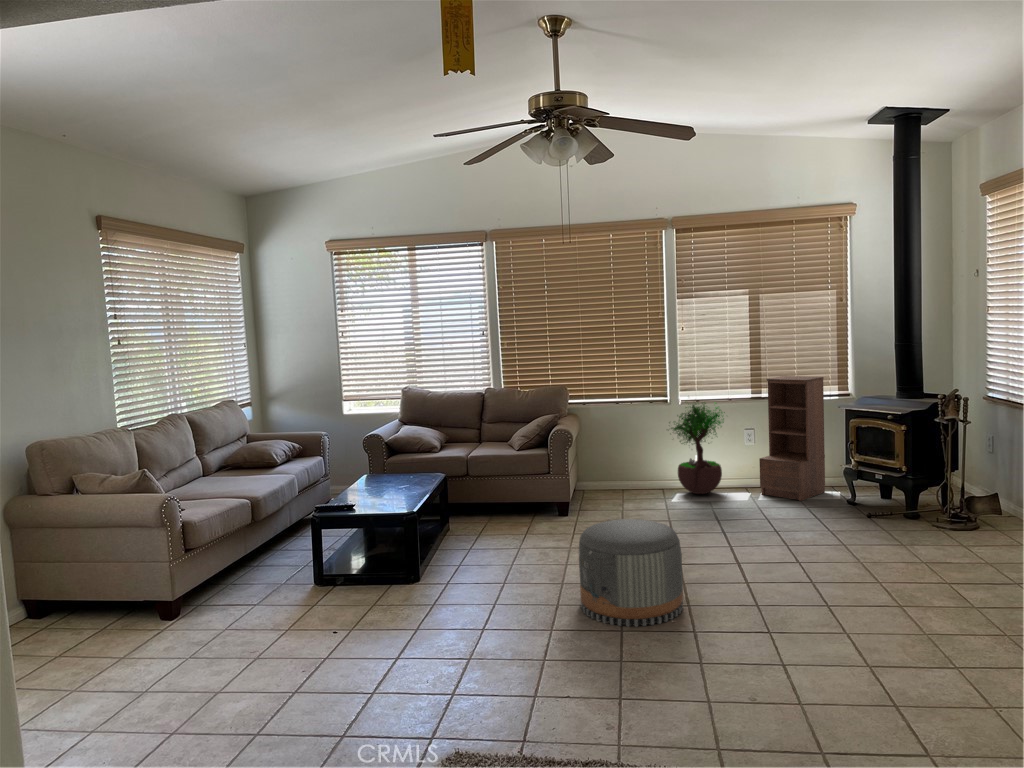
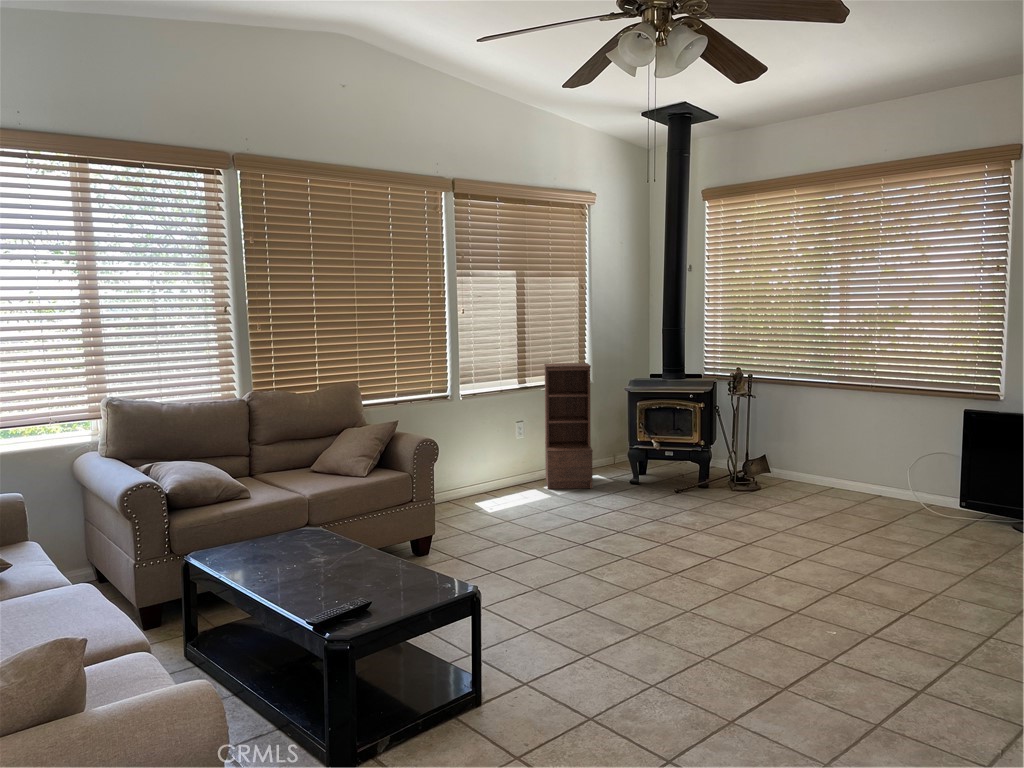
potted tree: present [671,402,725,494] -> none [471,388,535,500]
pouf: present [579,519,683,627] -> none [695,522,823,652]

